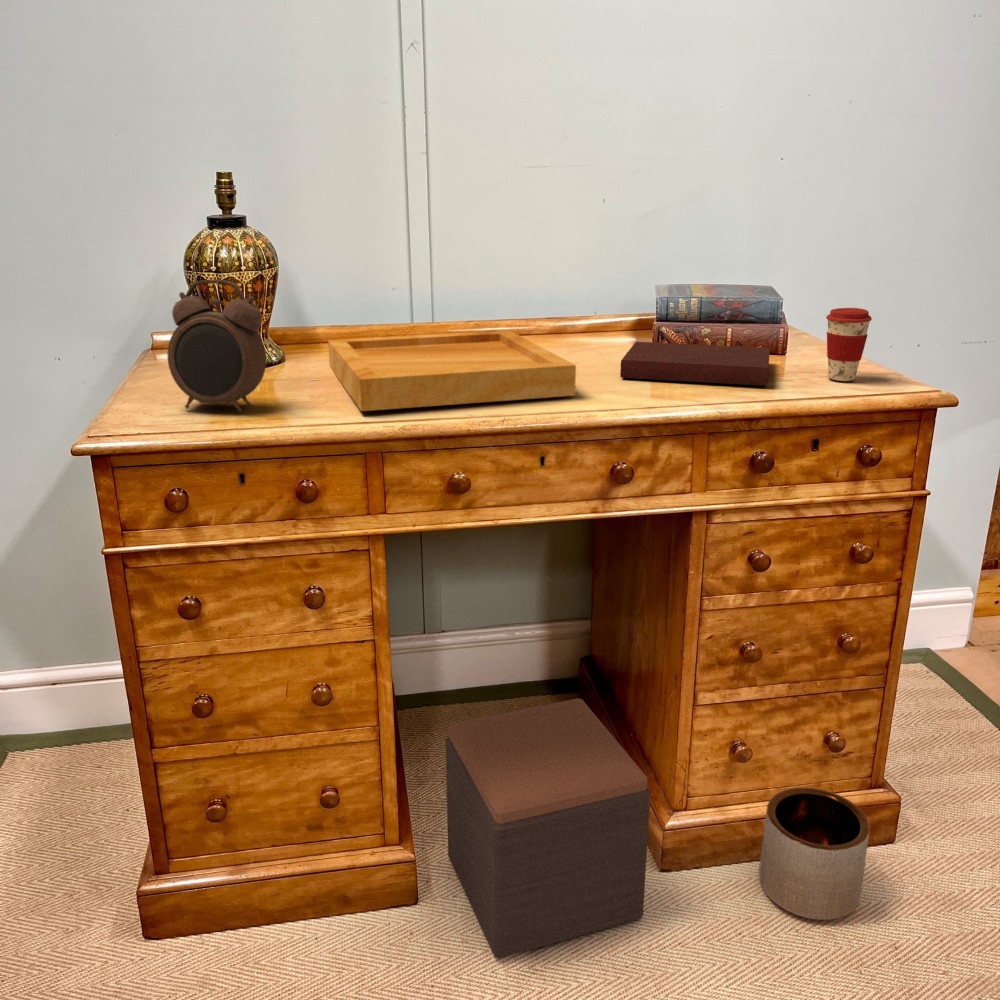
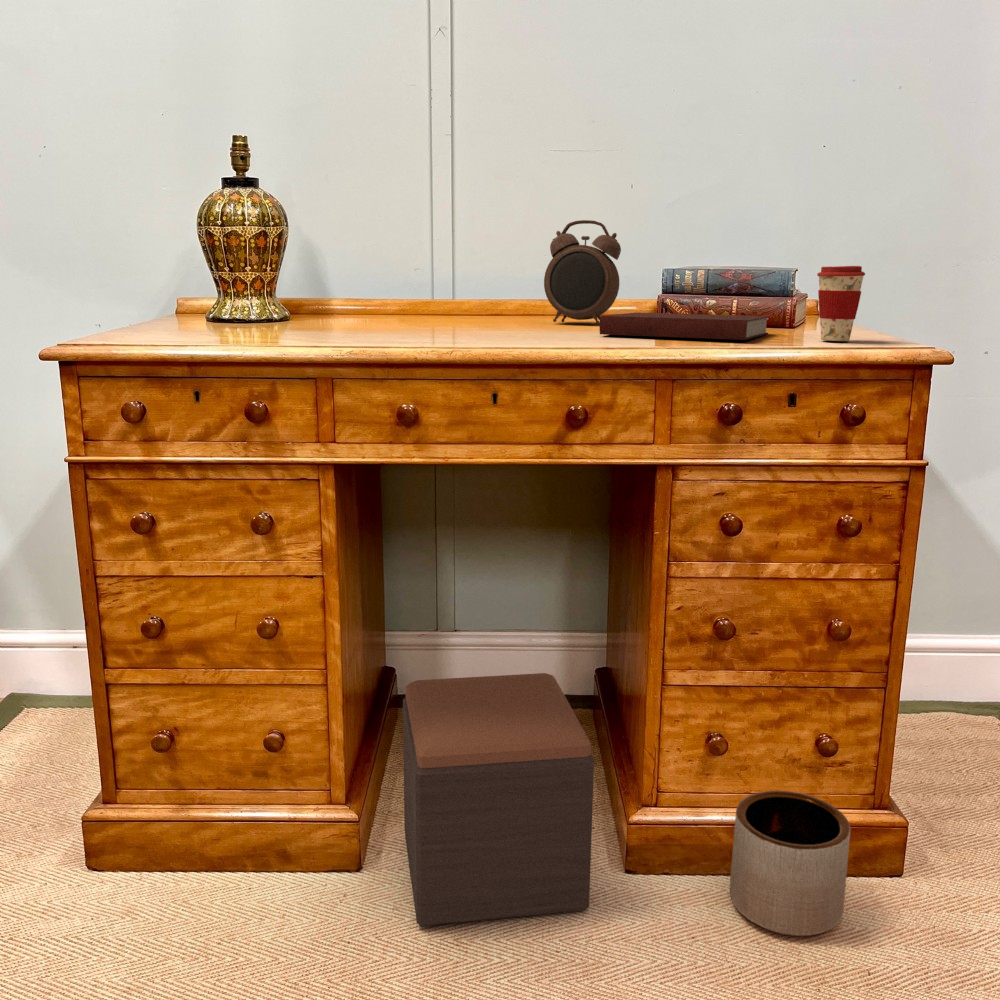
alarm clock: present [167,280,266,412] -> present [544,220,621,324]
tray: present [328,330,576,411] -> none [316,300,539,339]

